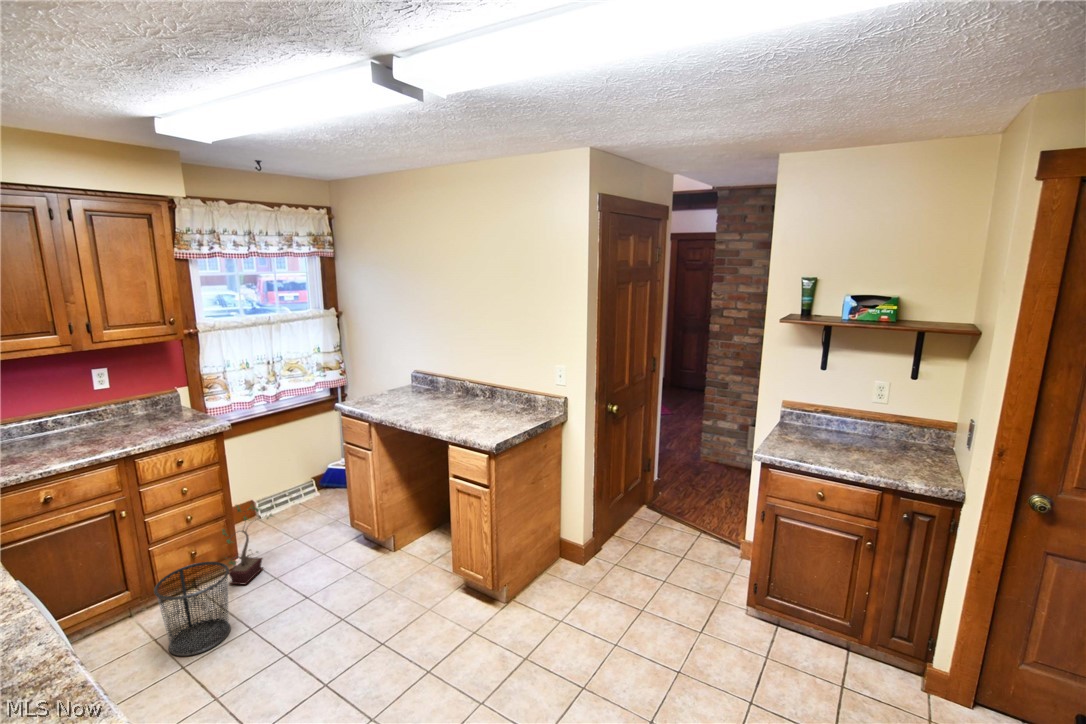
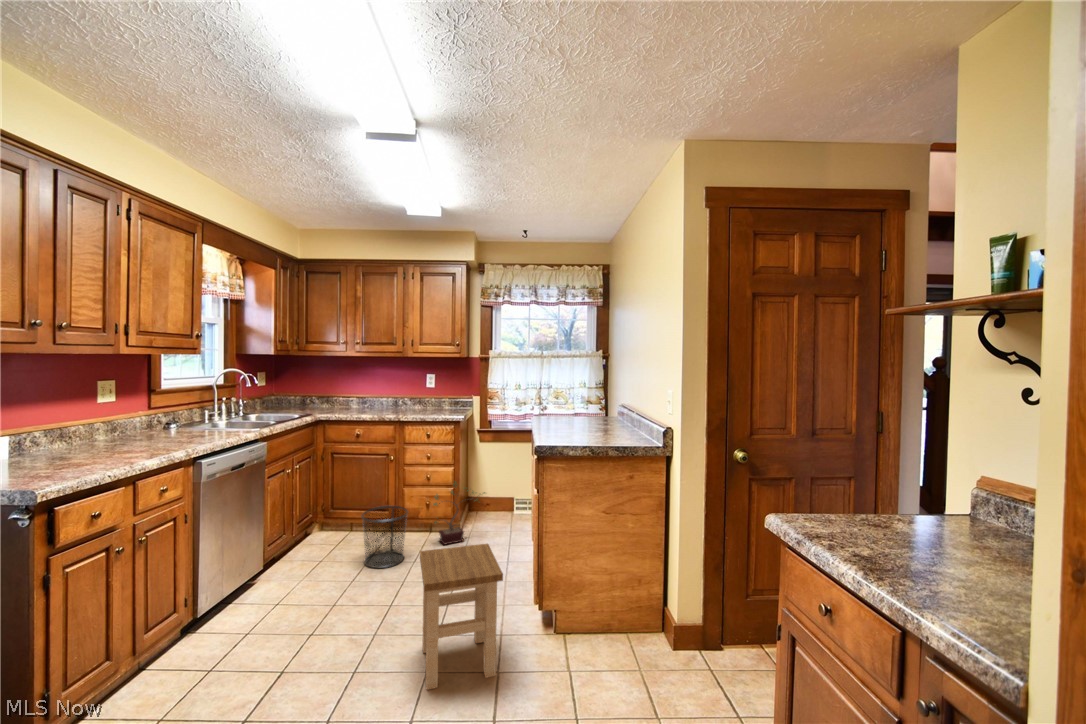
stool: none [397,530,491,663] -> present [420,544,503,690]

